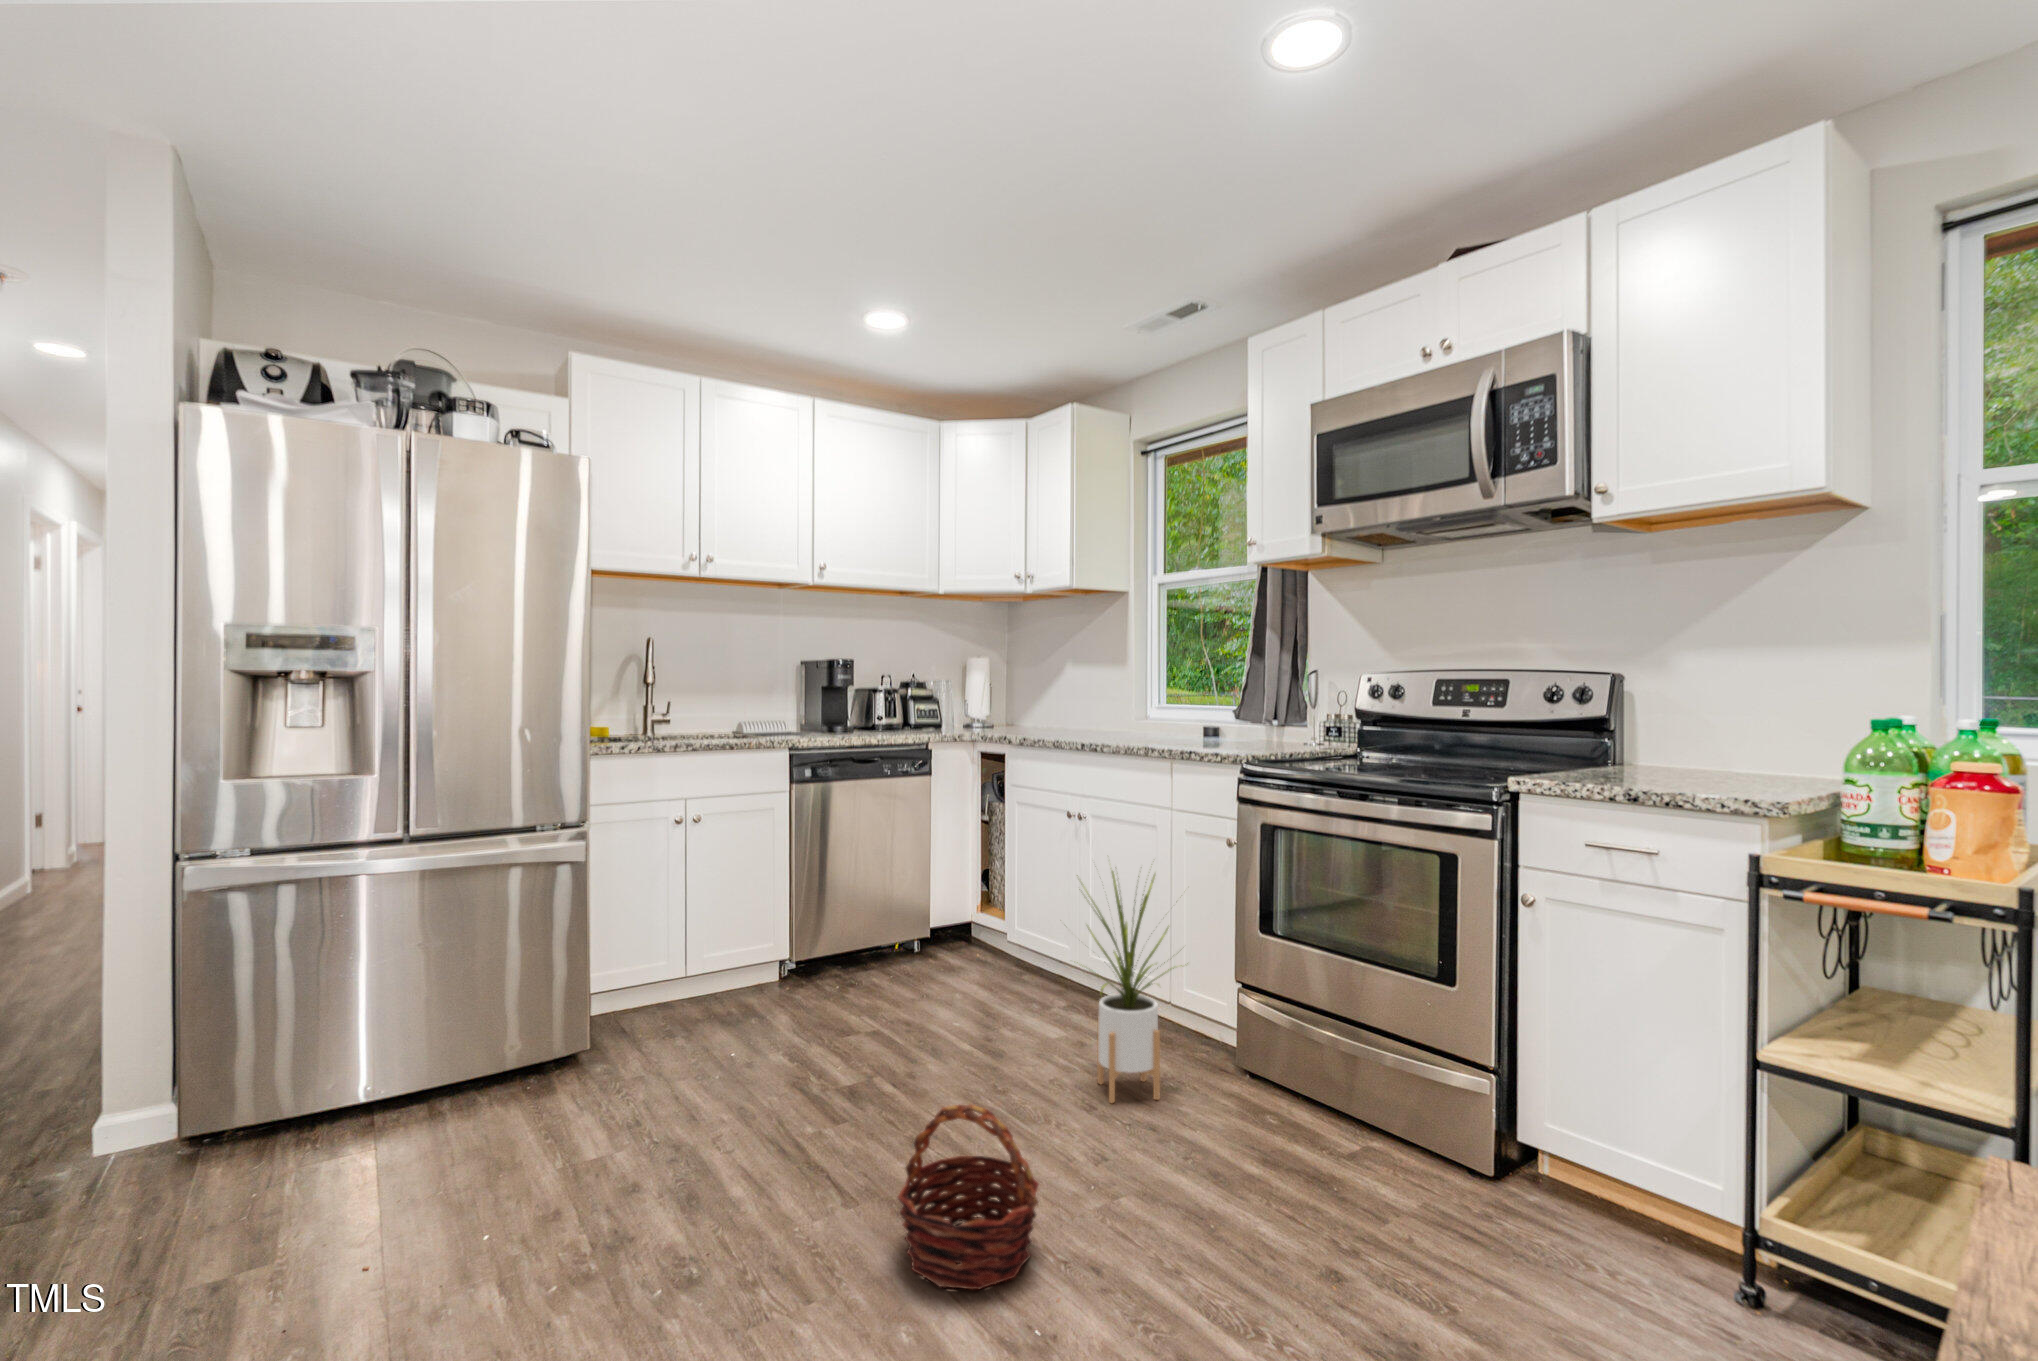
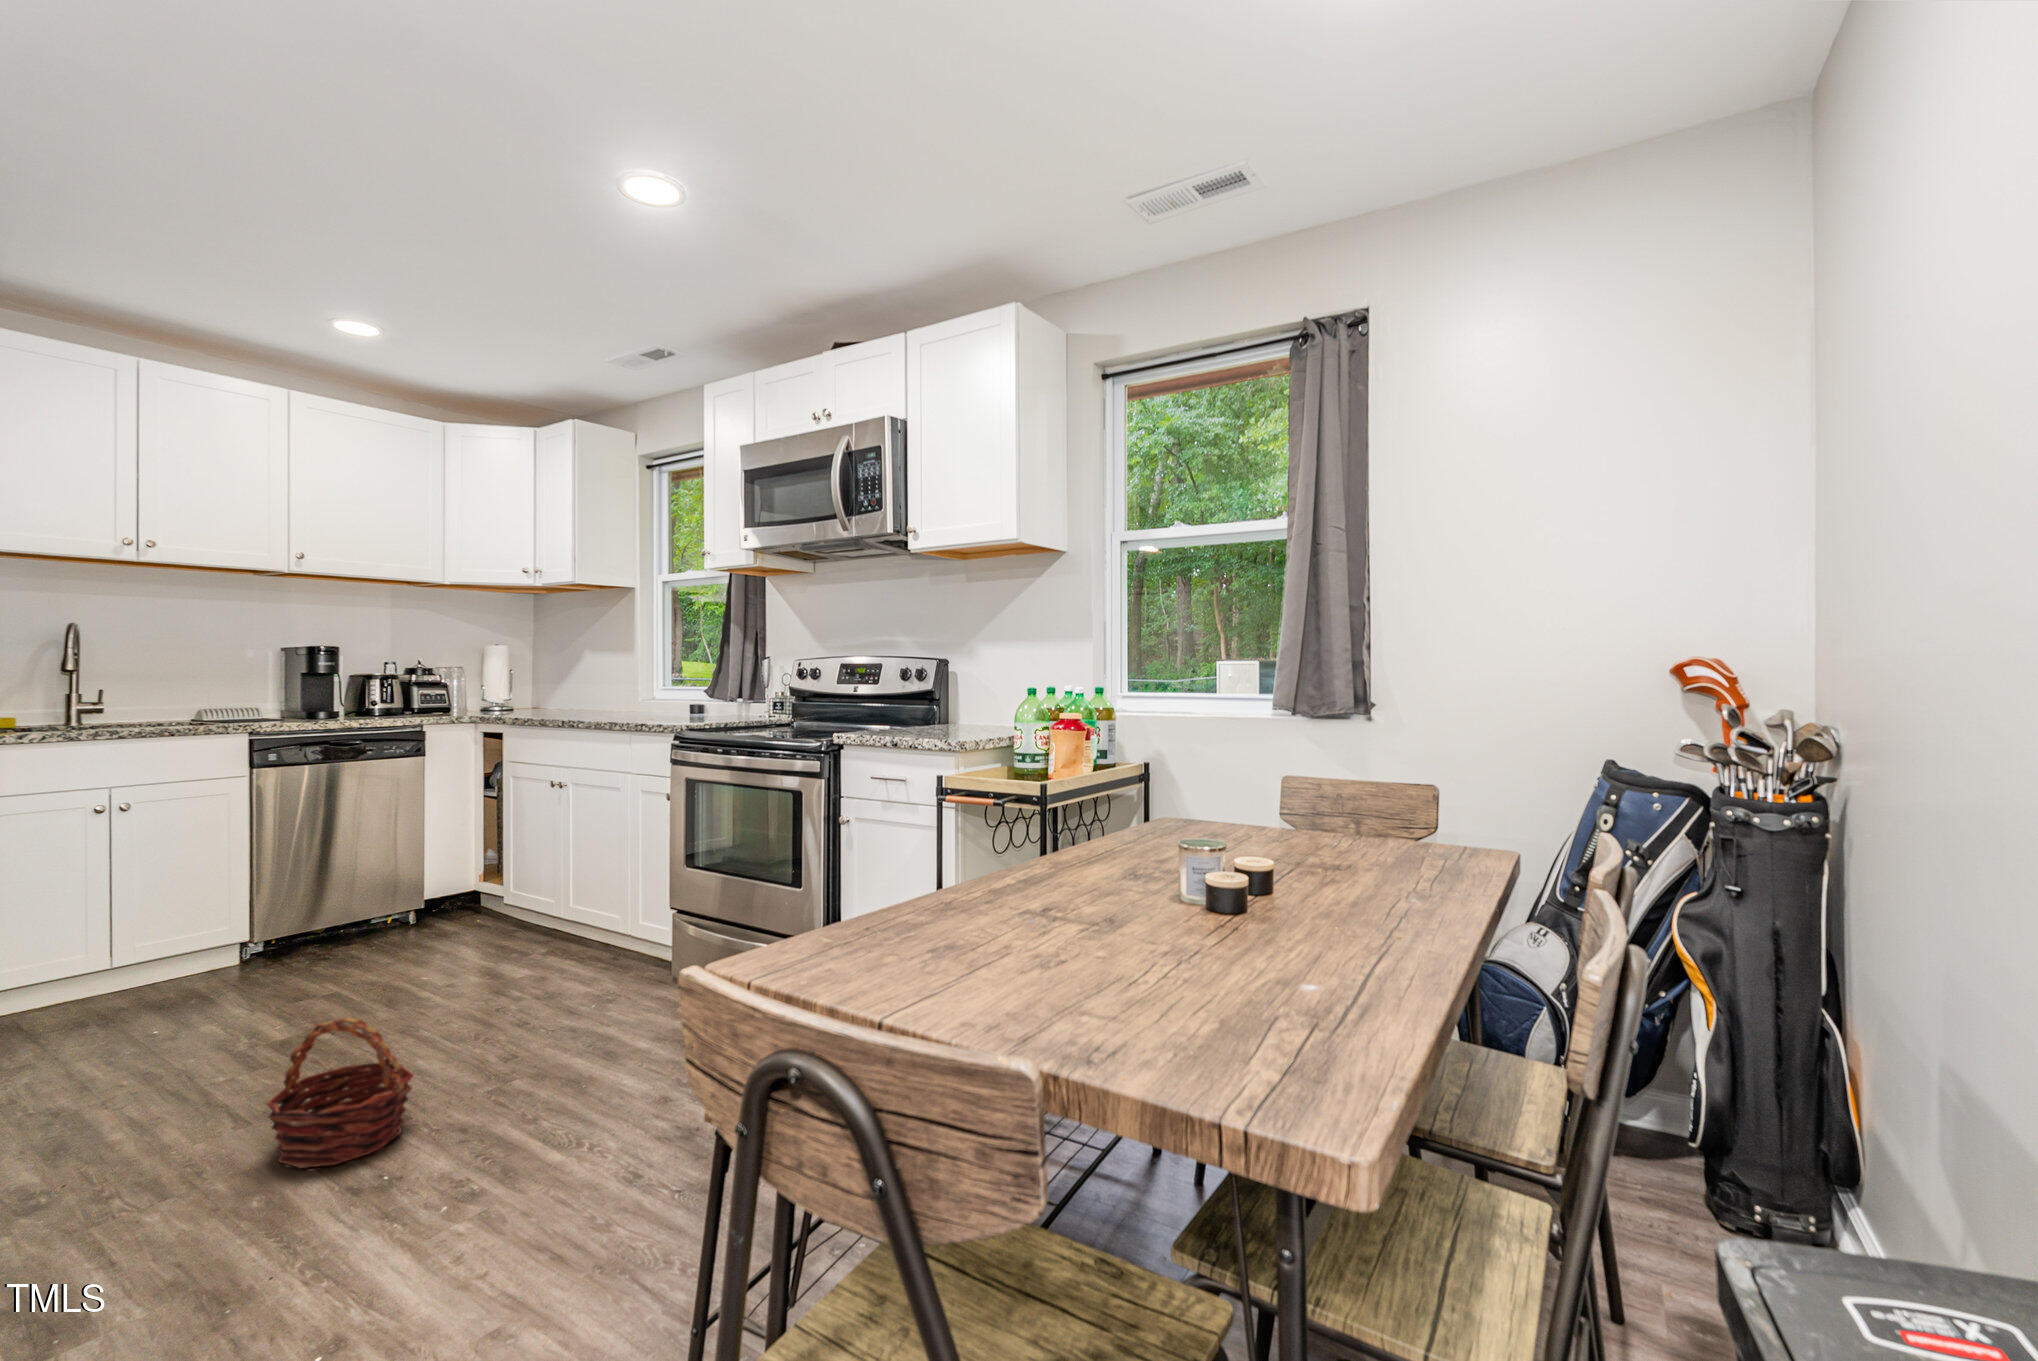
house plant: present [1077,871,1182,1103] -> none [494,812,621,1017]

